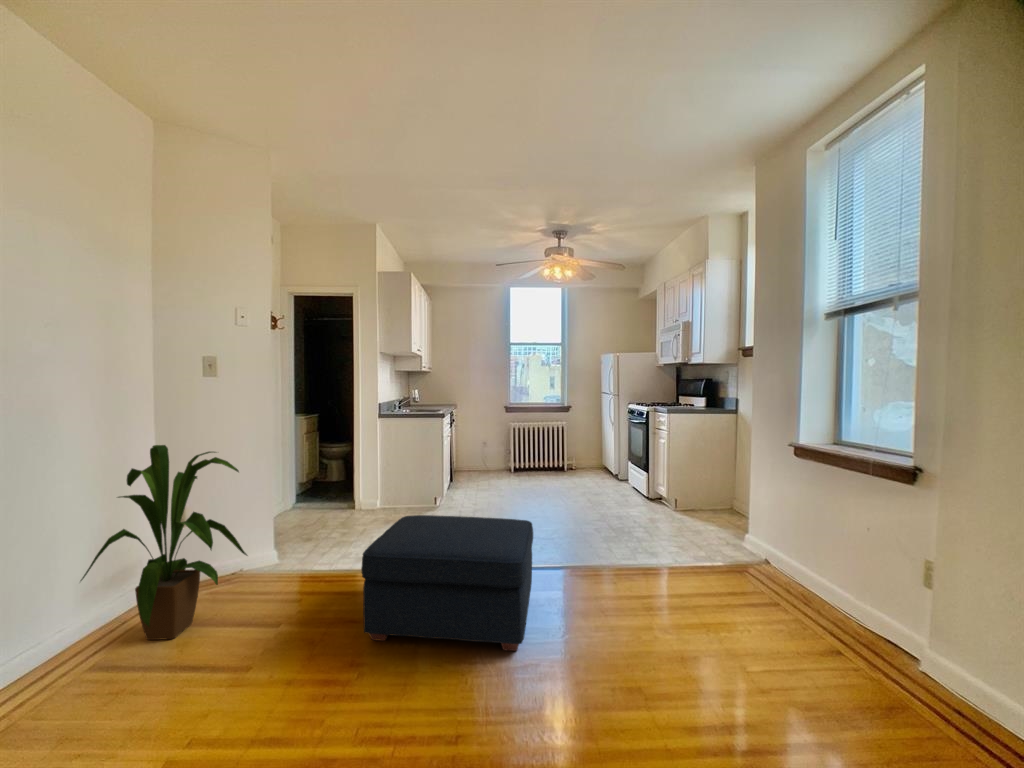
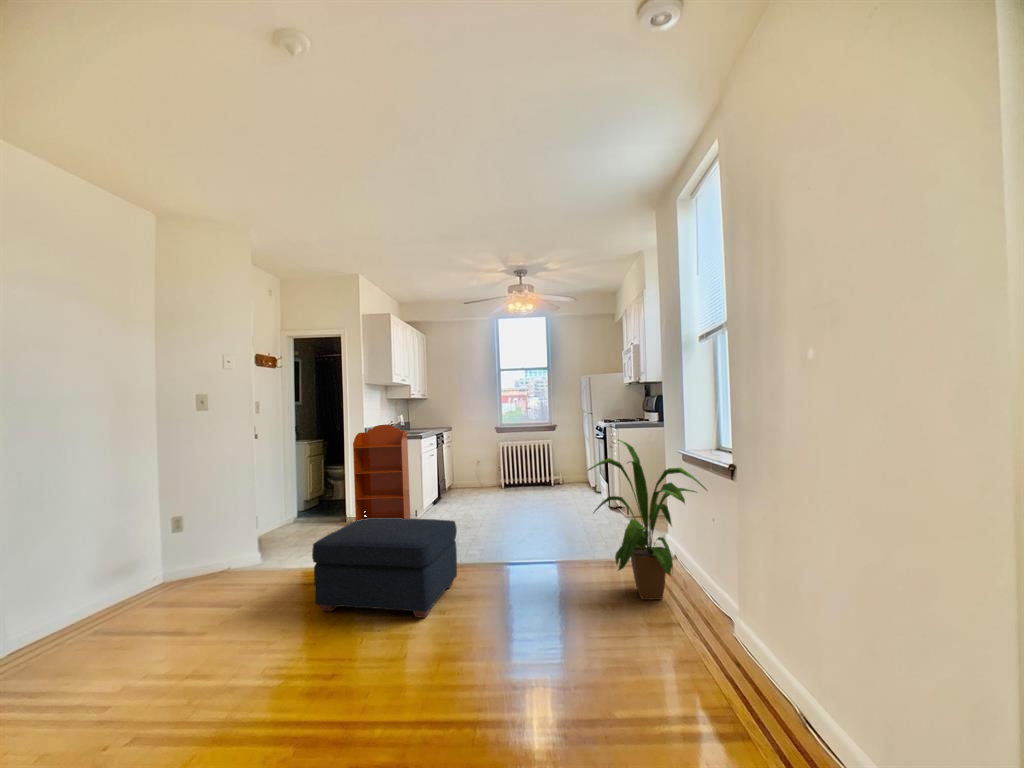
bookcase: none [366,399,428,518] -> present [353,425,410,521]
house plant: present [80,445,247,640] -> present [588,440,707,600]

